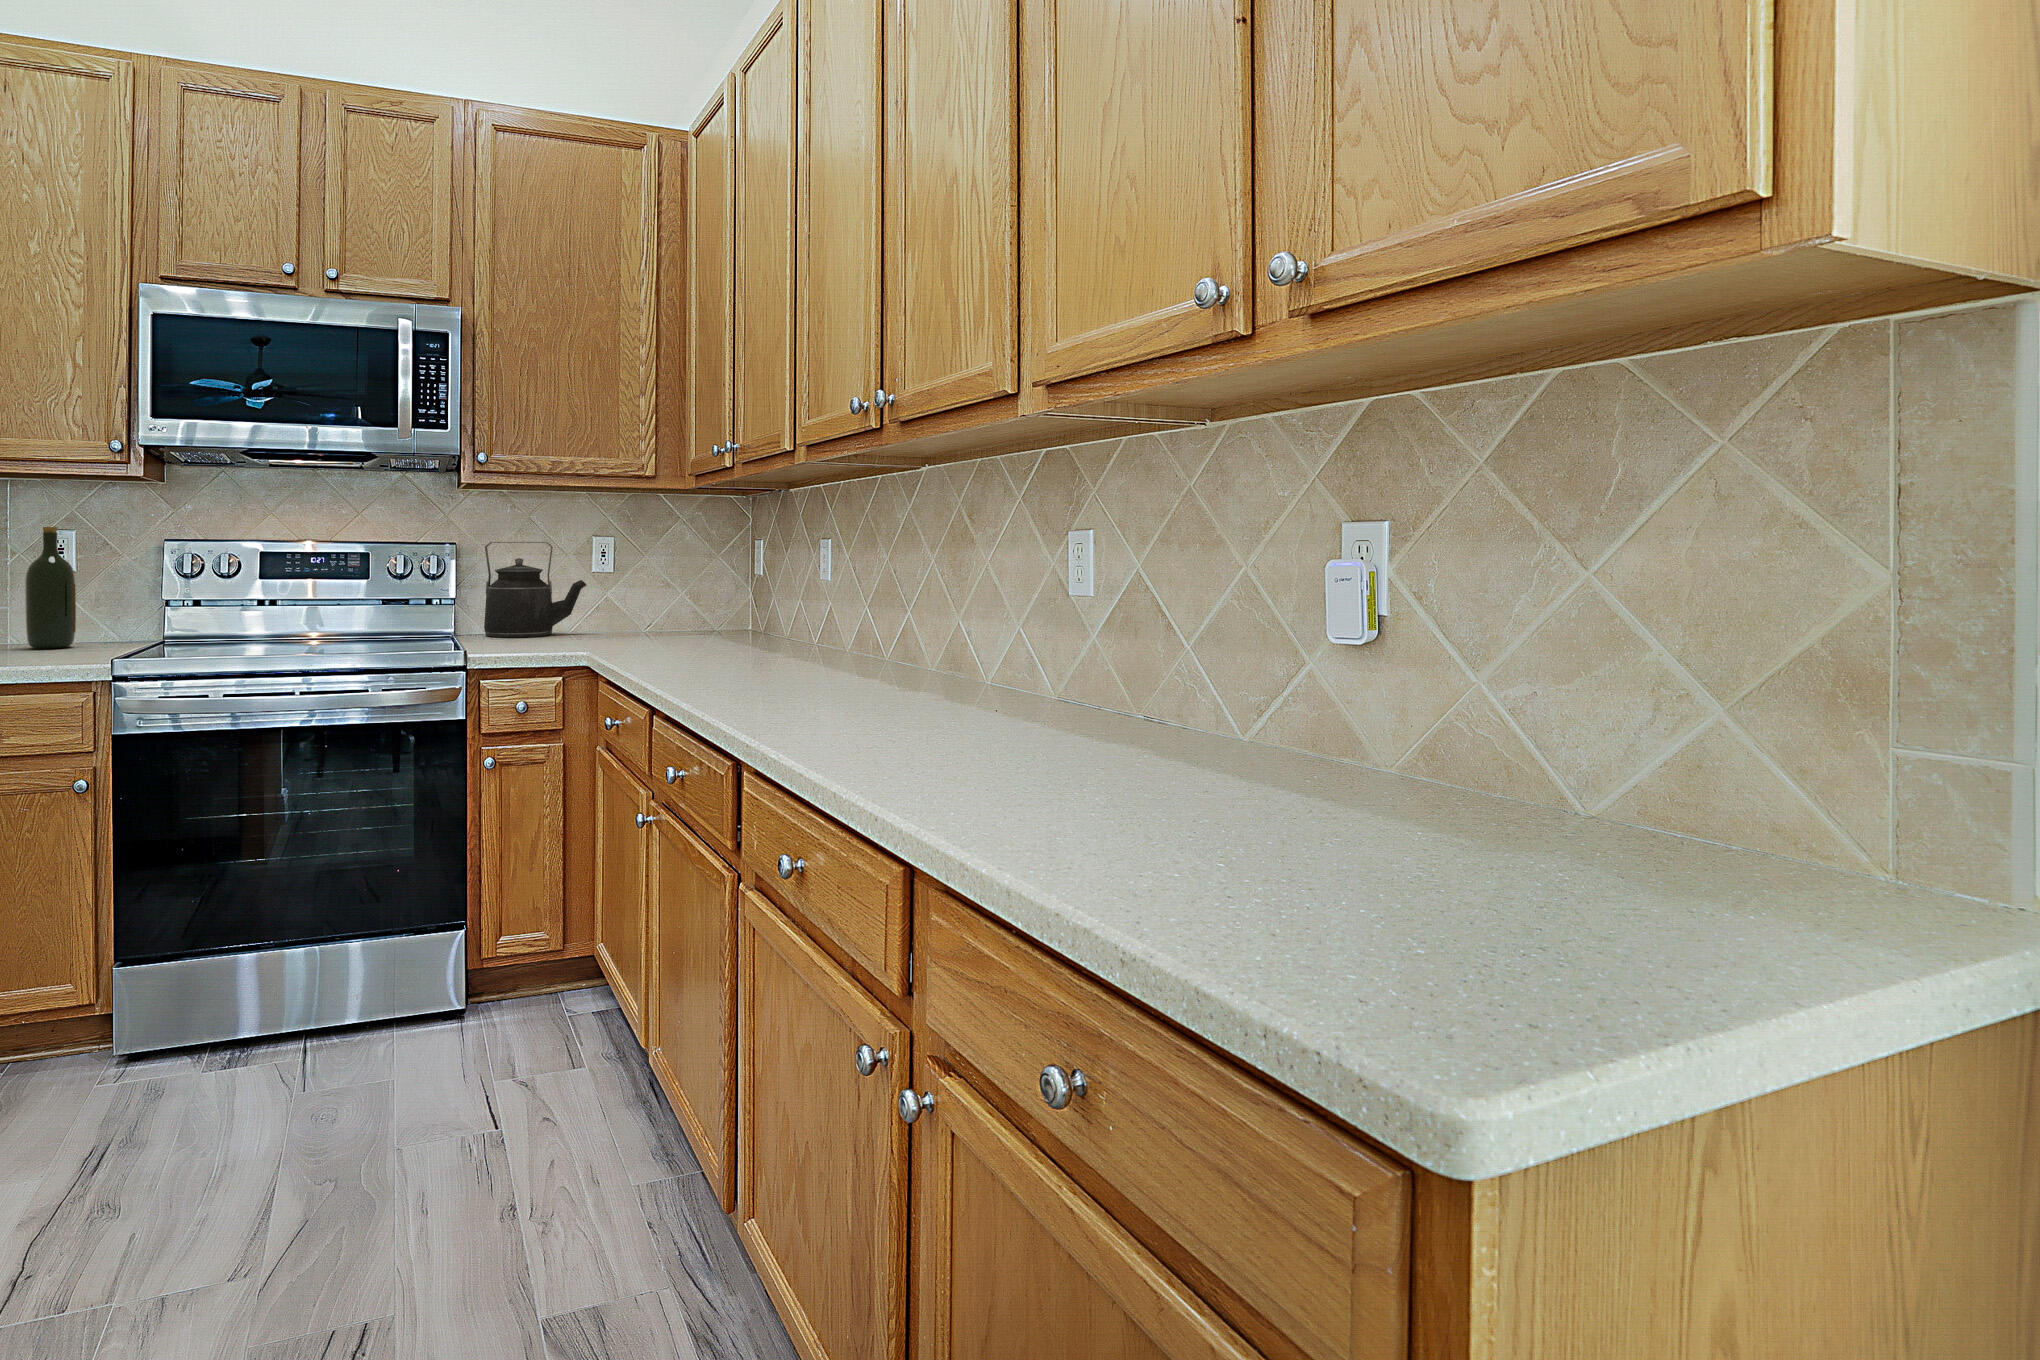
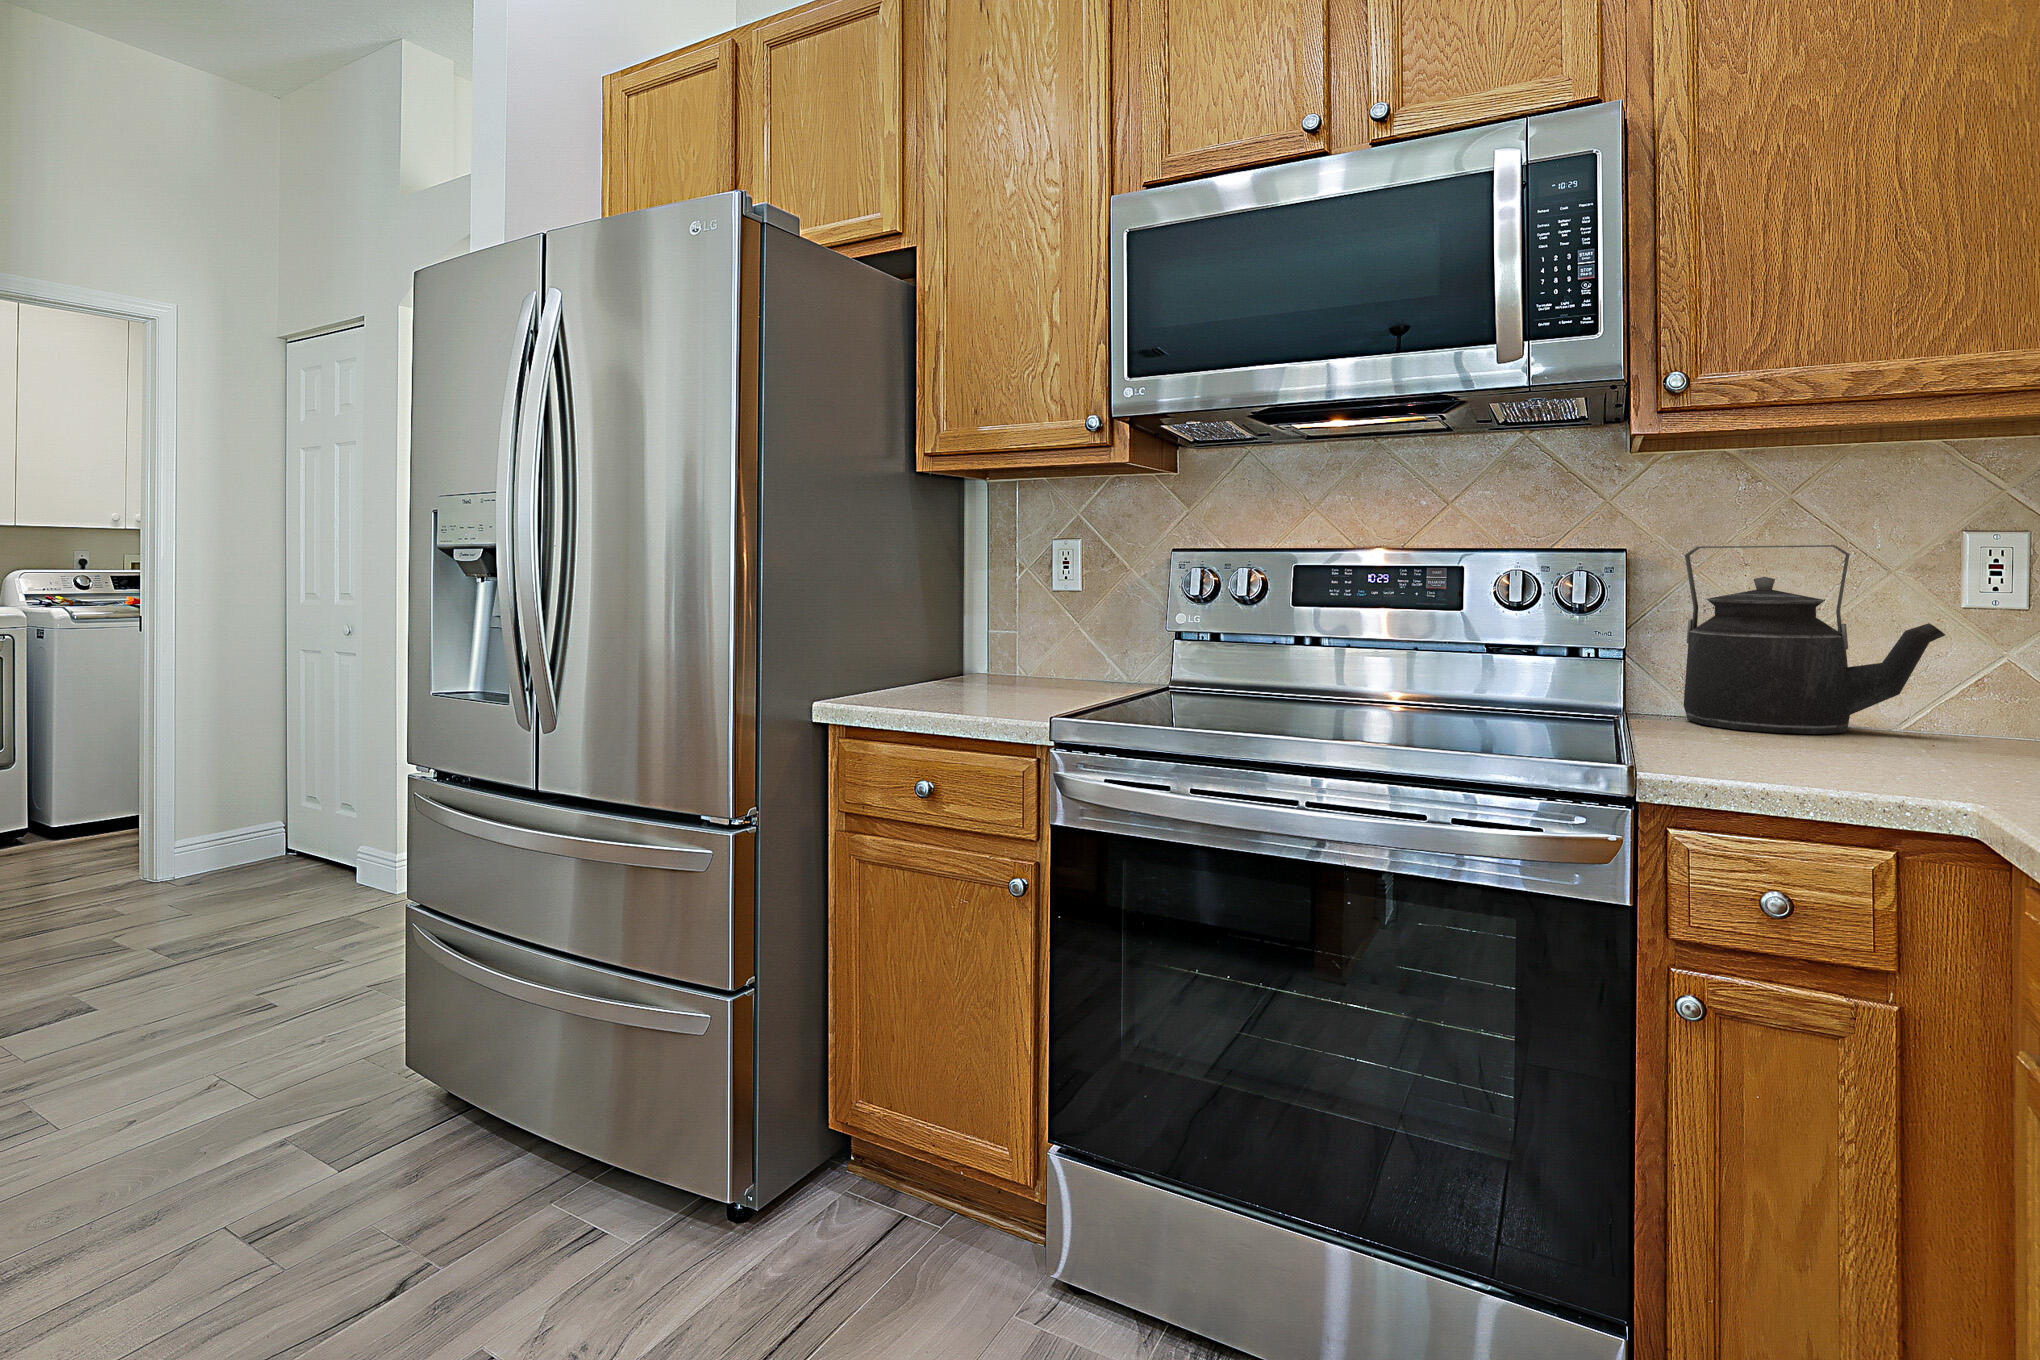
wine bottle: present [25,527,76,649] -> none [1029,536,1079,683]

